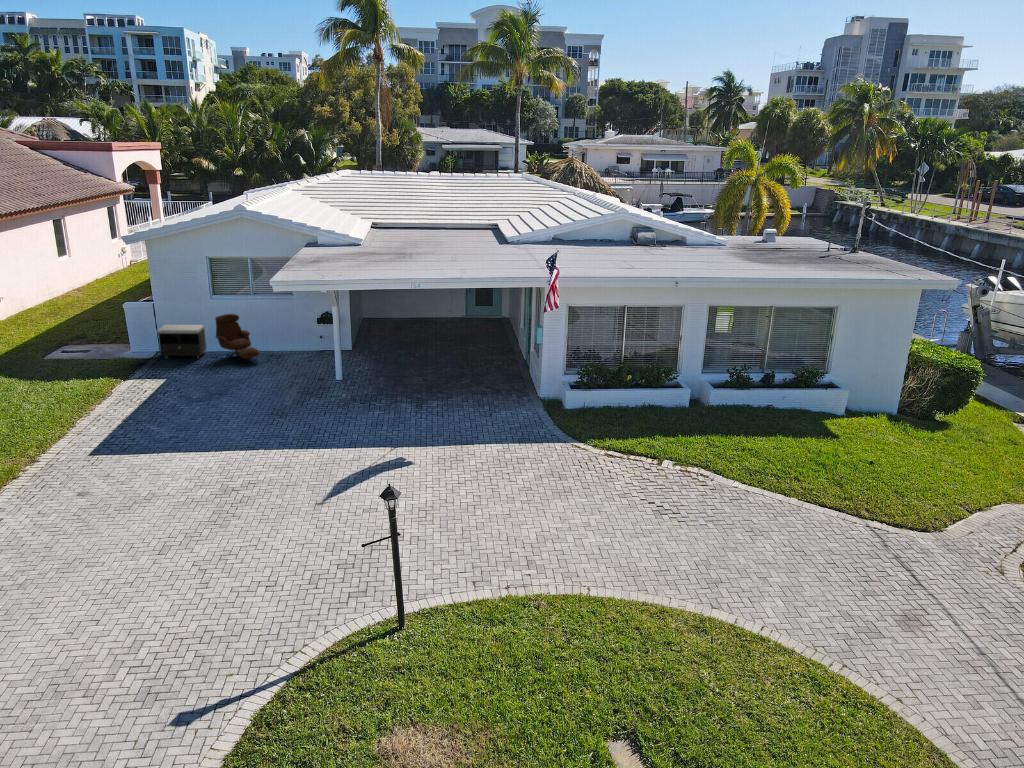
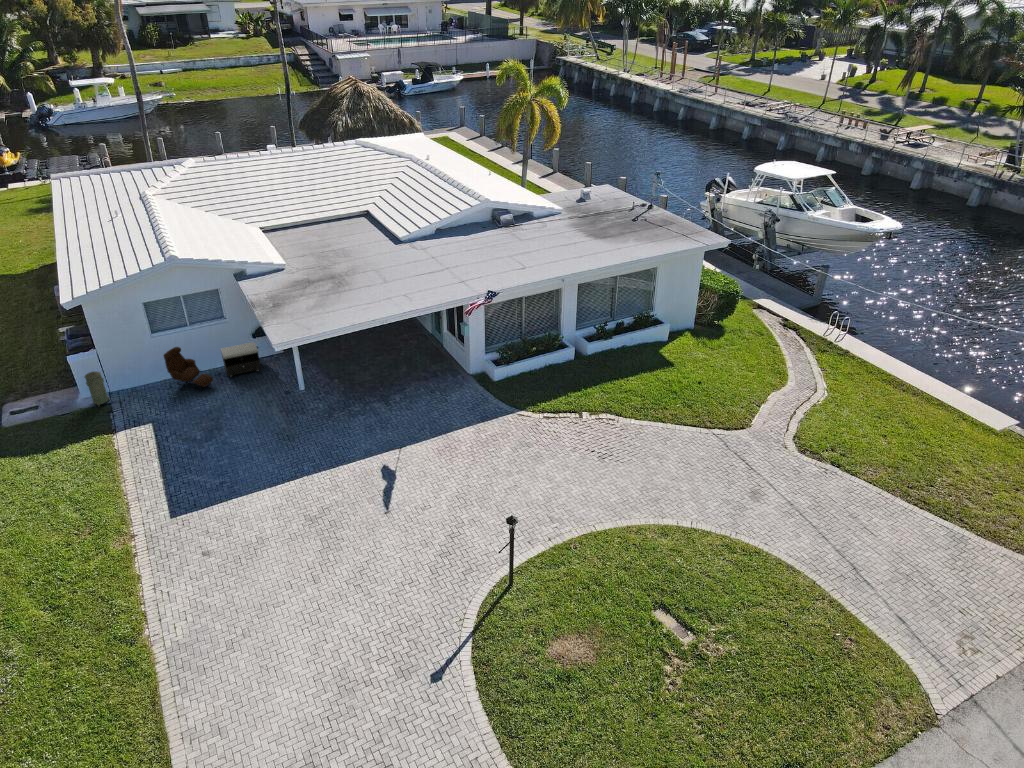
trash can: none [132,319,154,358] -> present [84,372,110,406]
storage bench: present [157,325,206,358] -> present [221,342,261,377]

